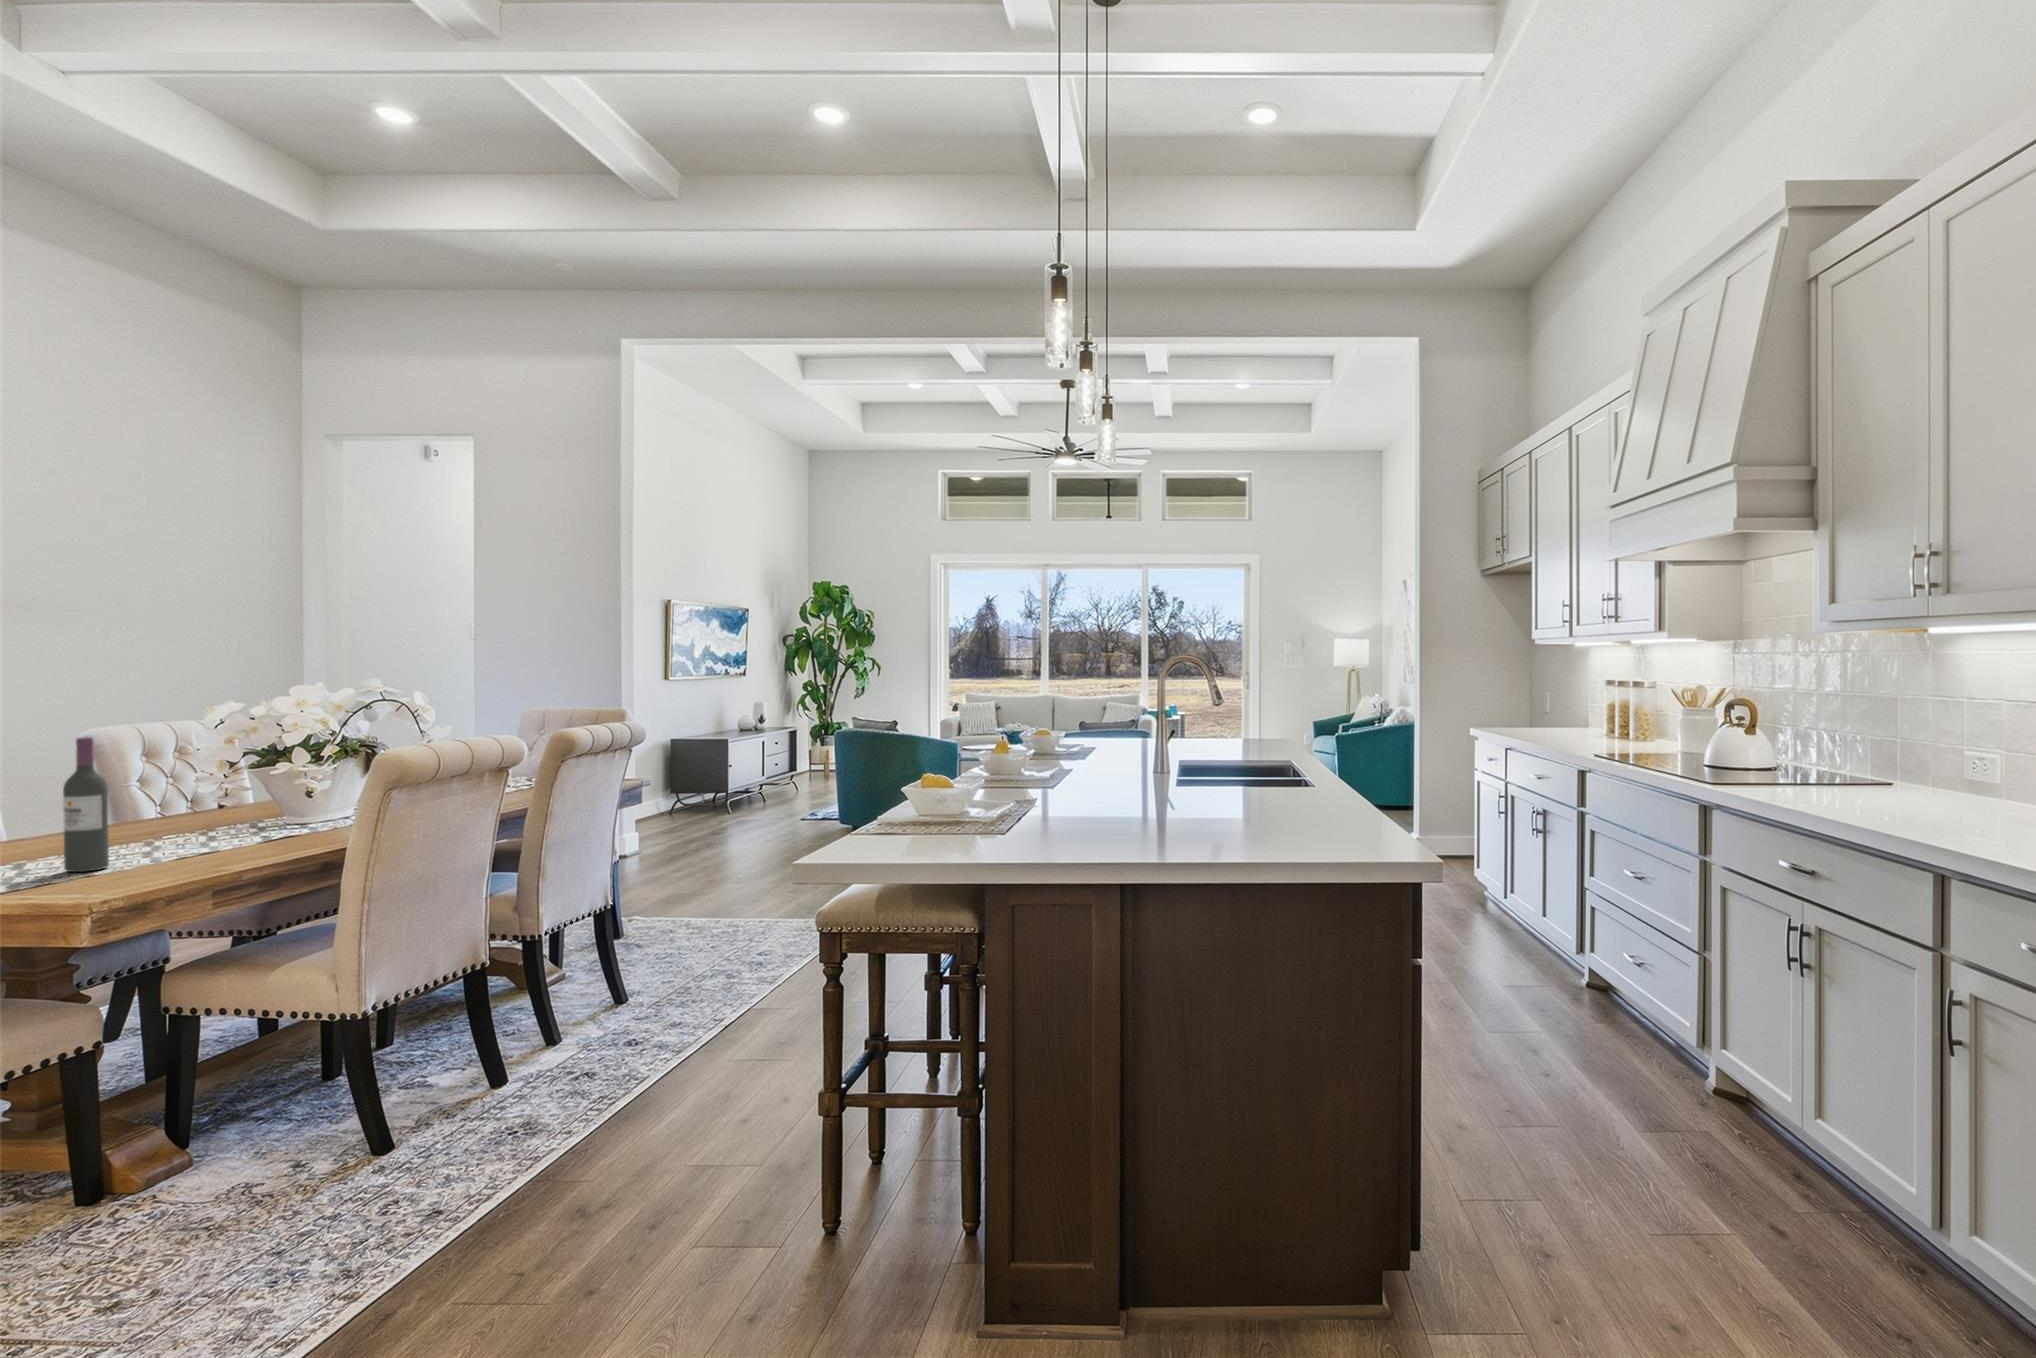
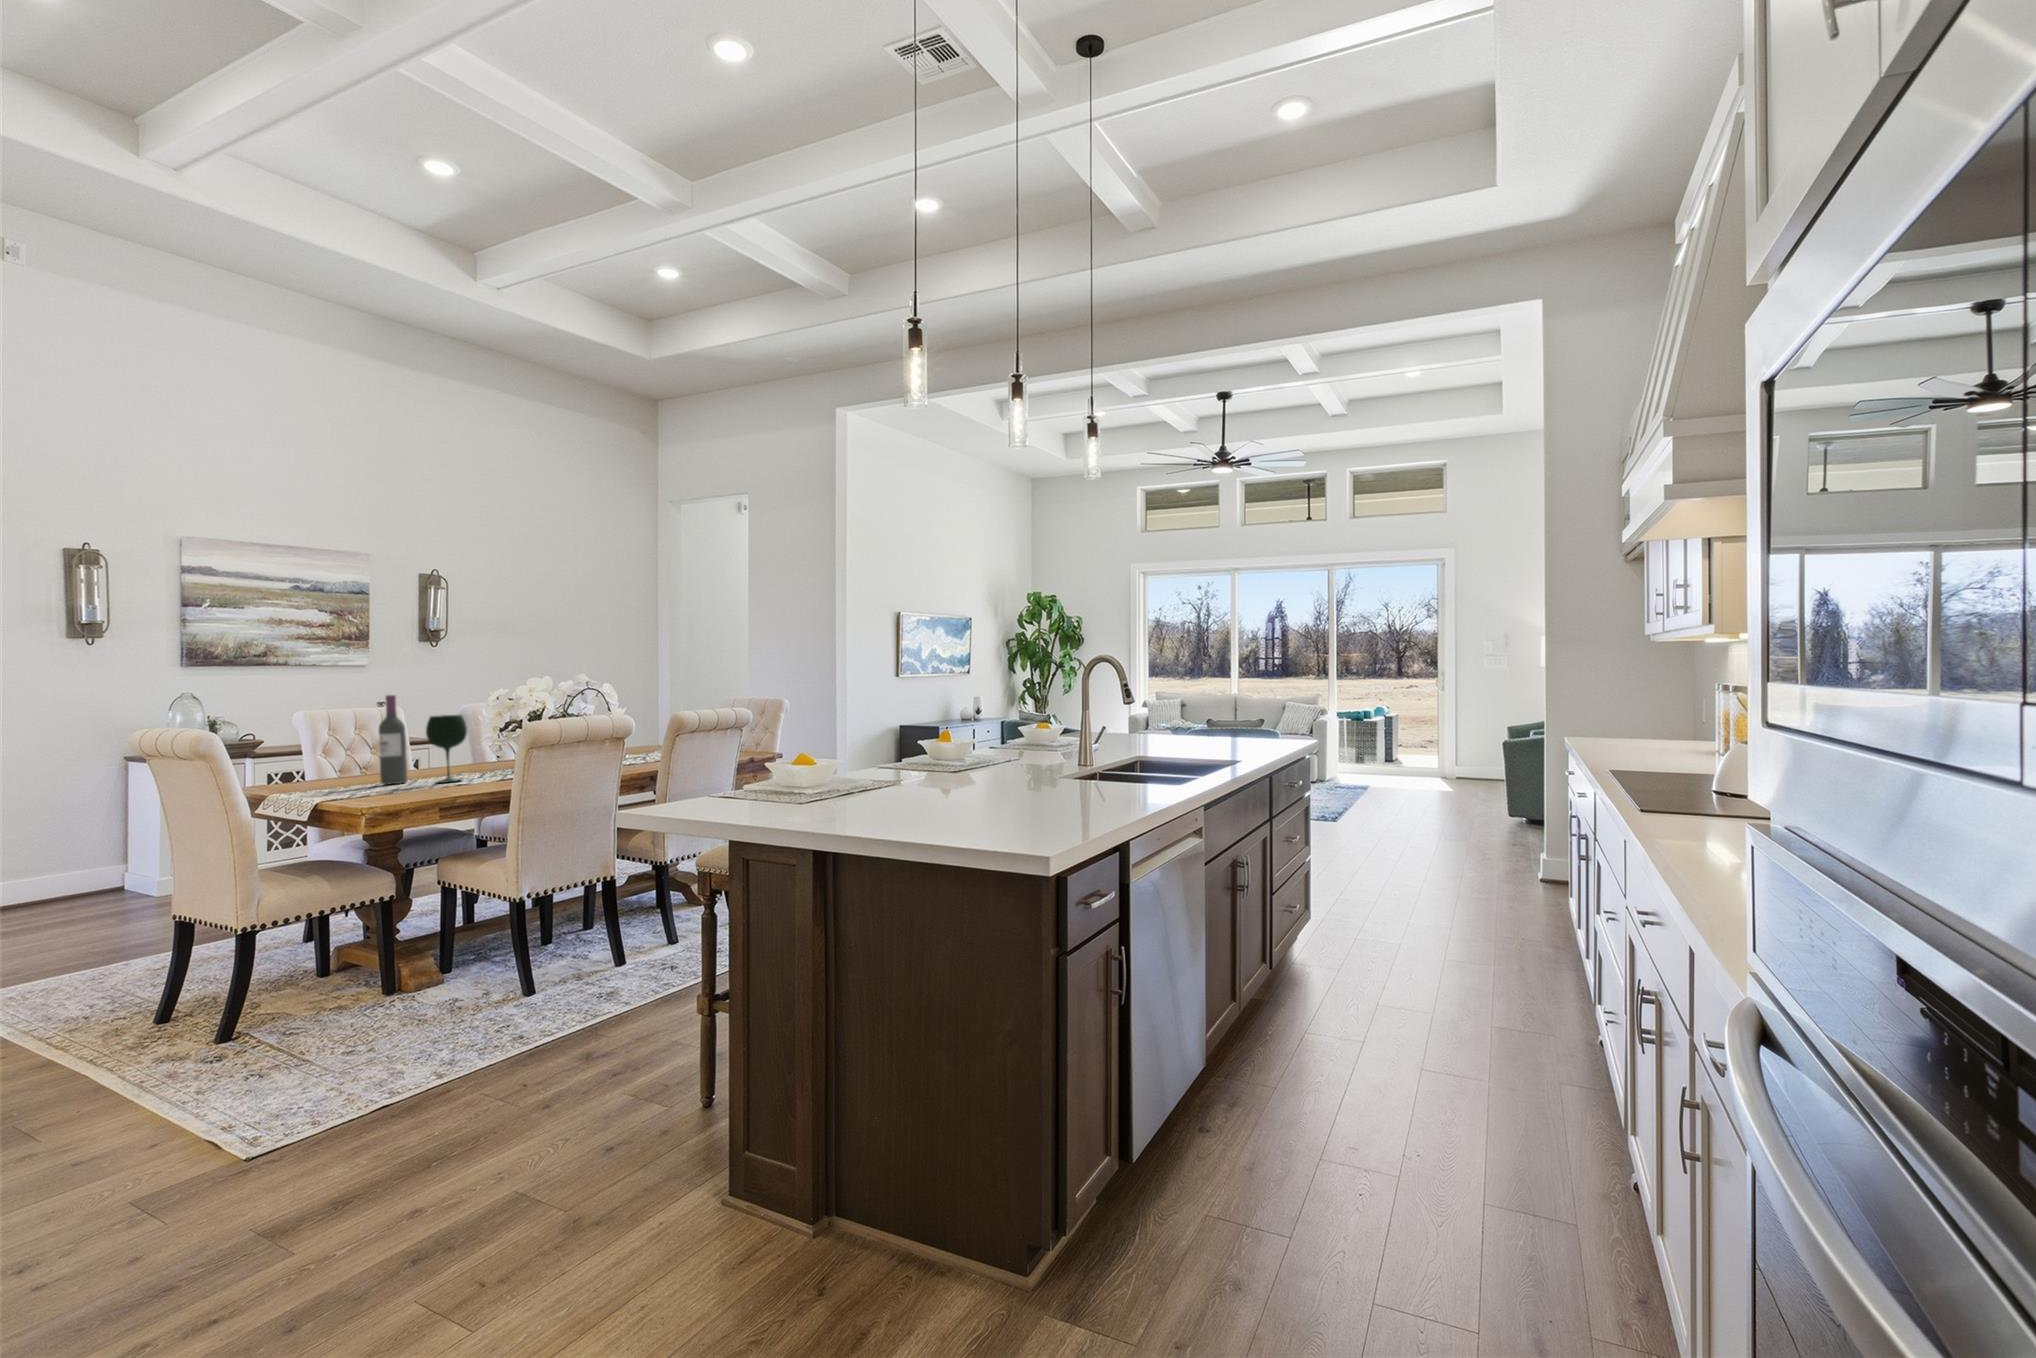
wine glass: none [155,770,220,871] -> present [426,715,467,783]

